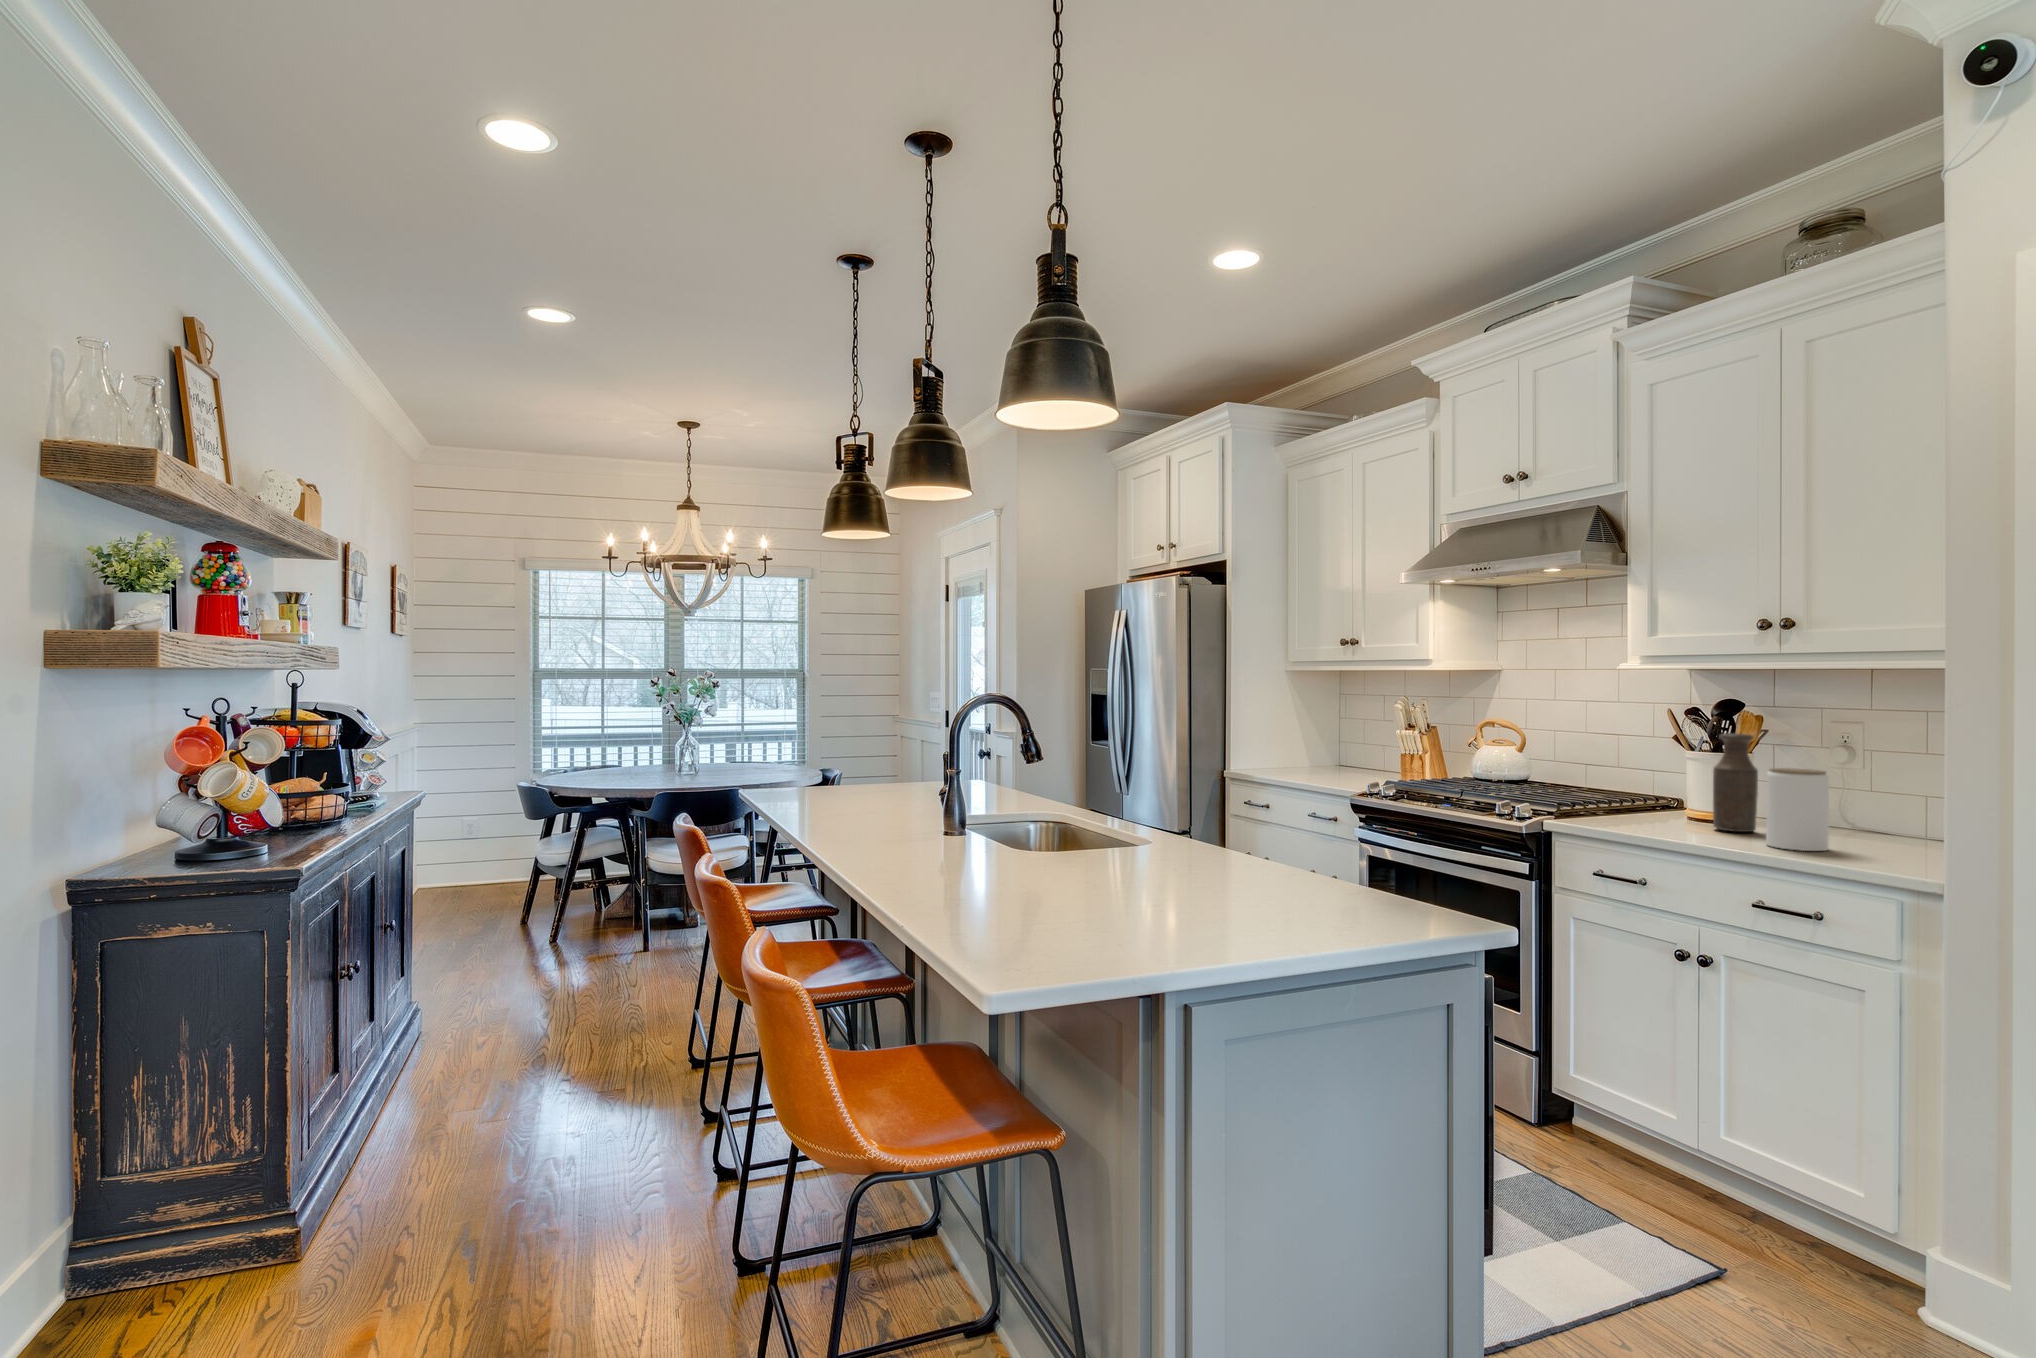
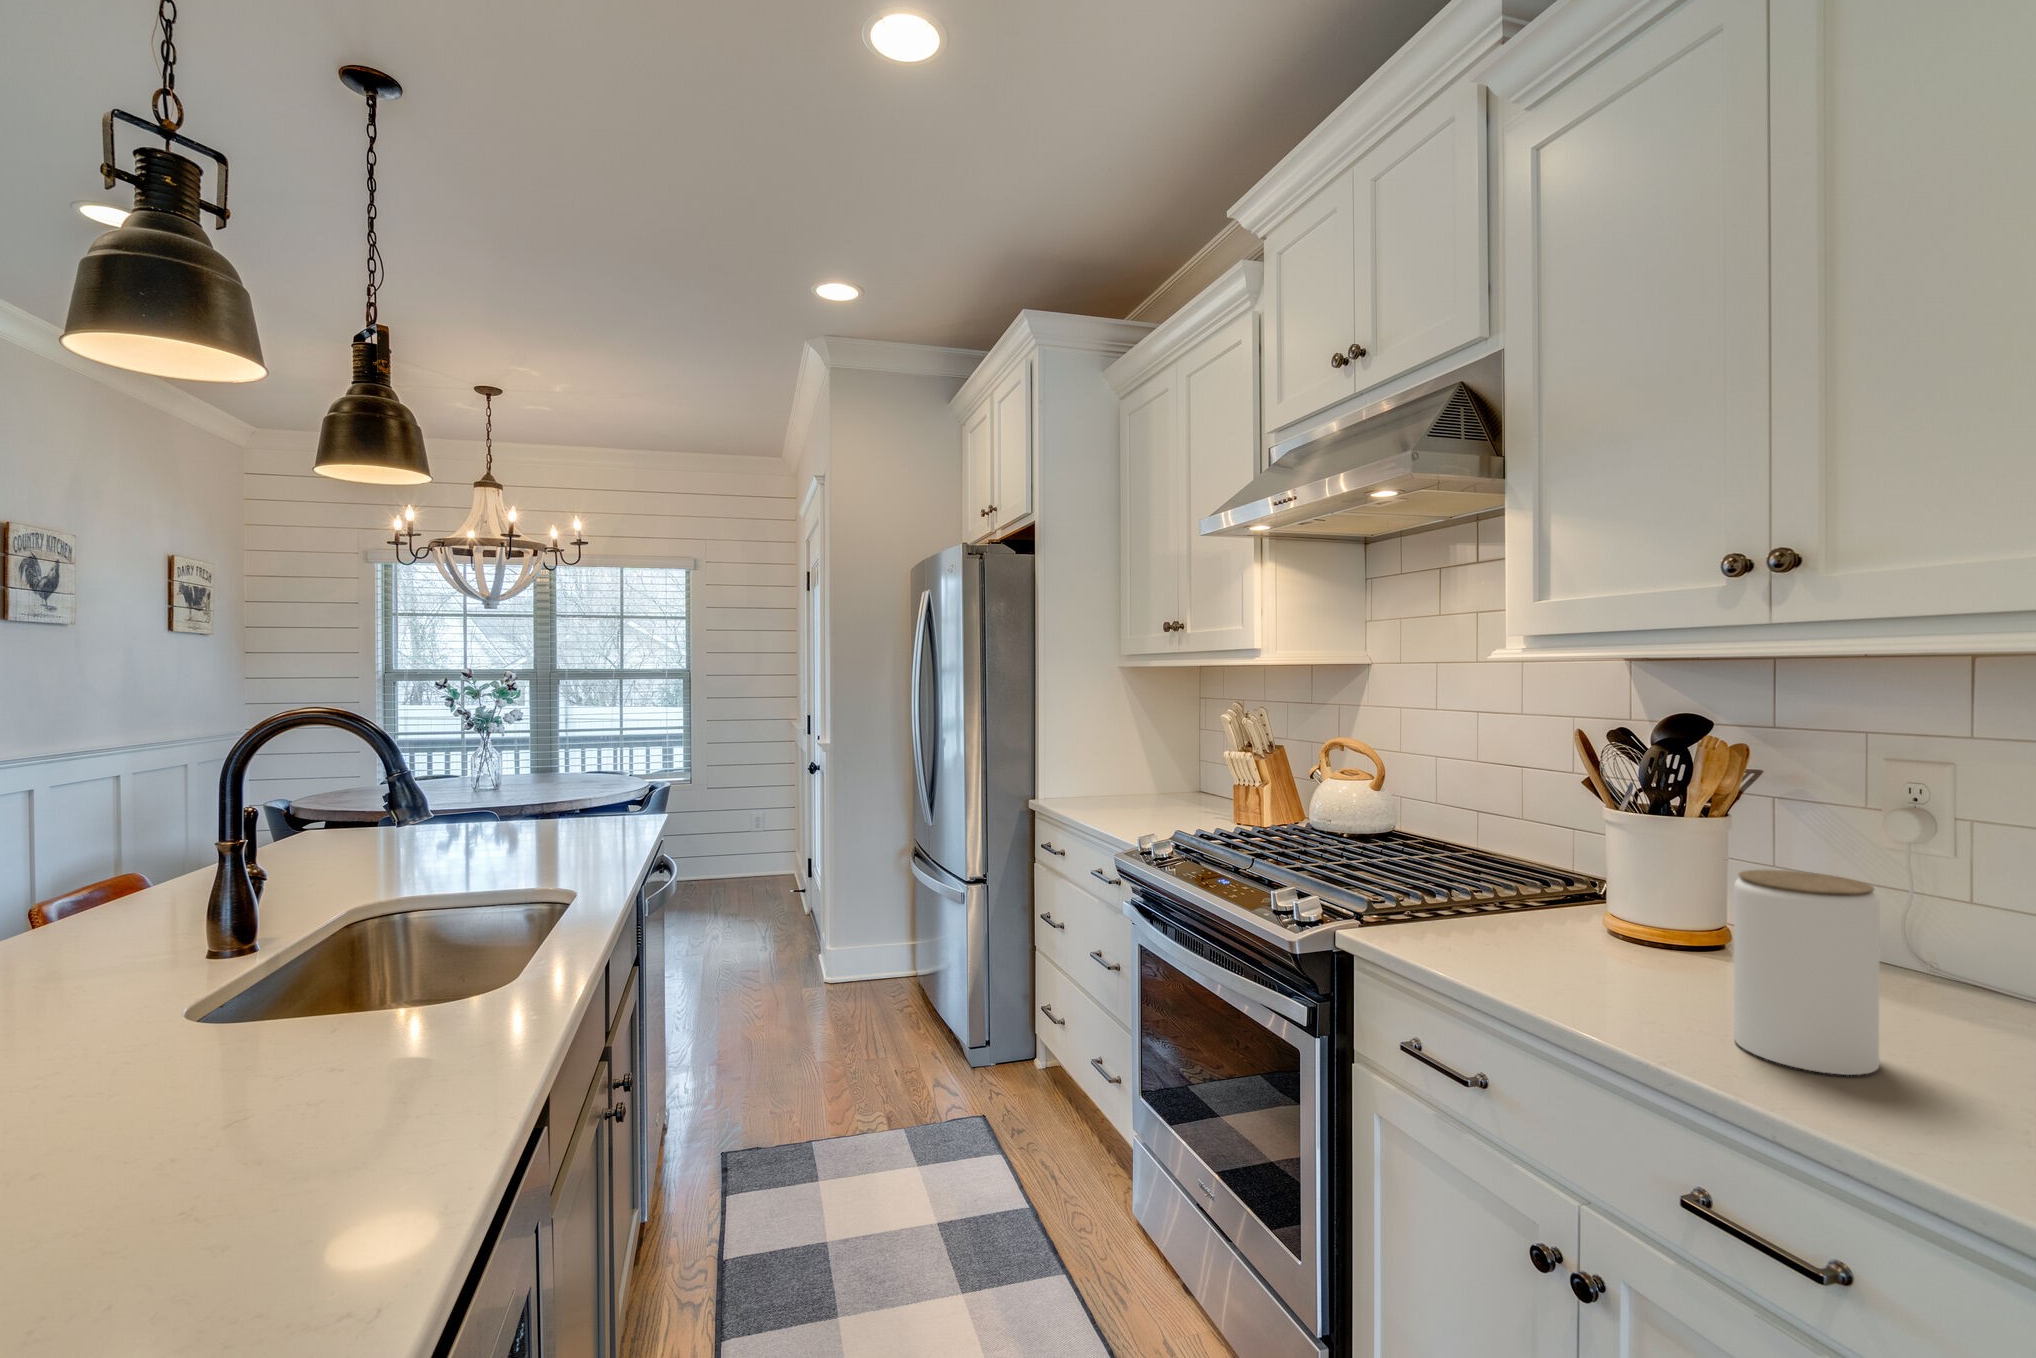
bottle: present [1713,733,1758,832] -> none [1638,783,1728,986]

